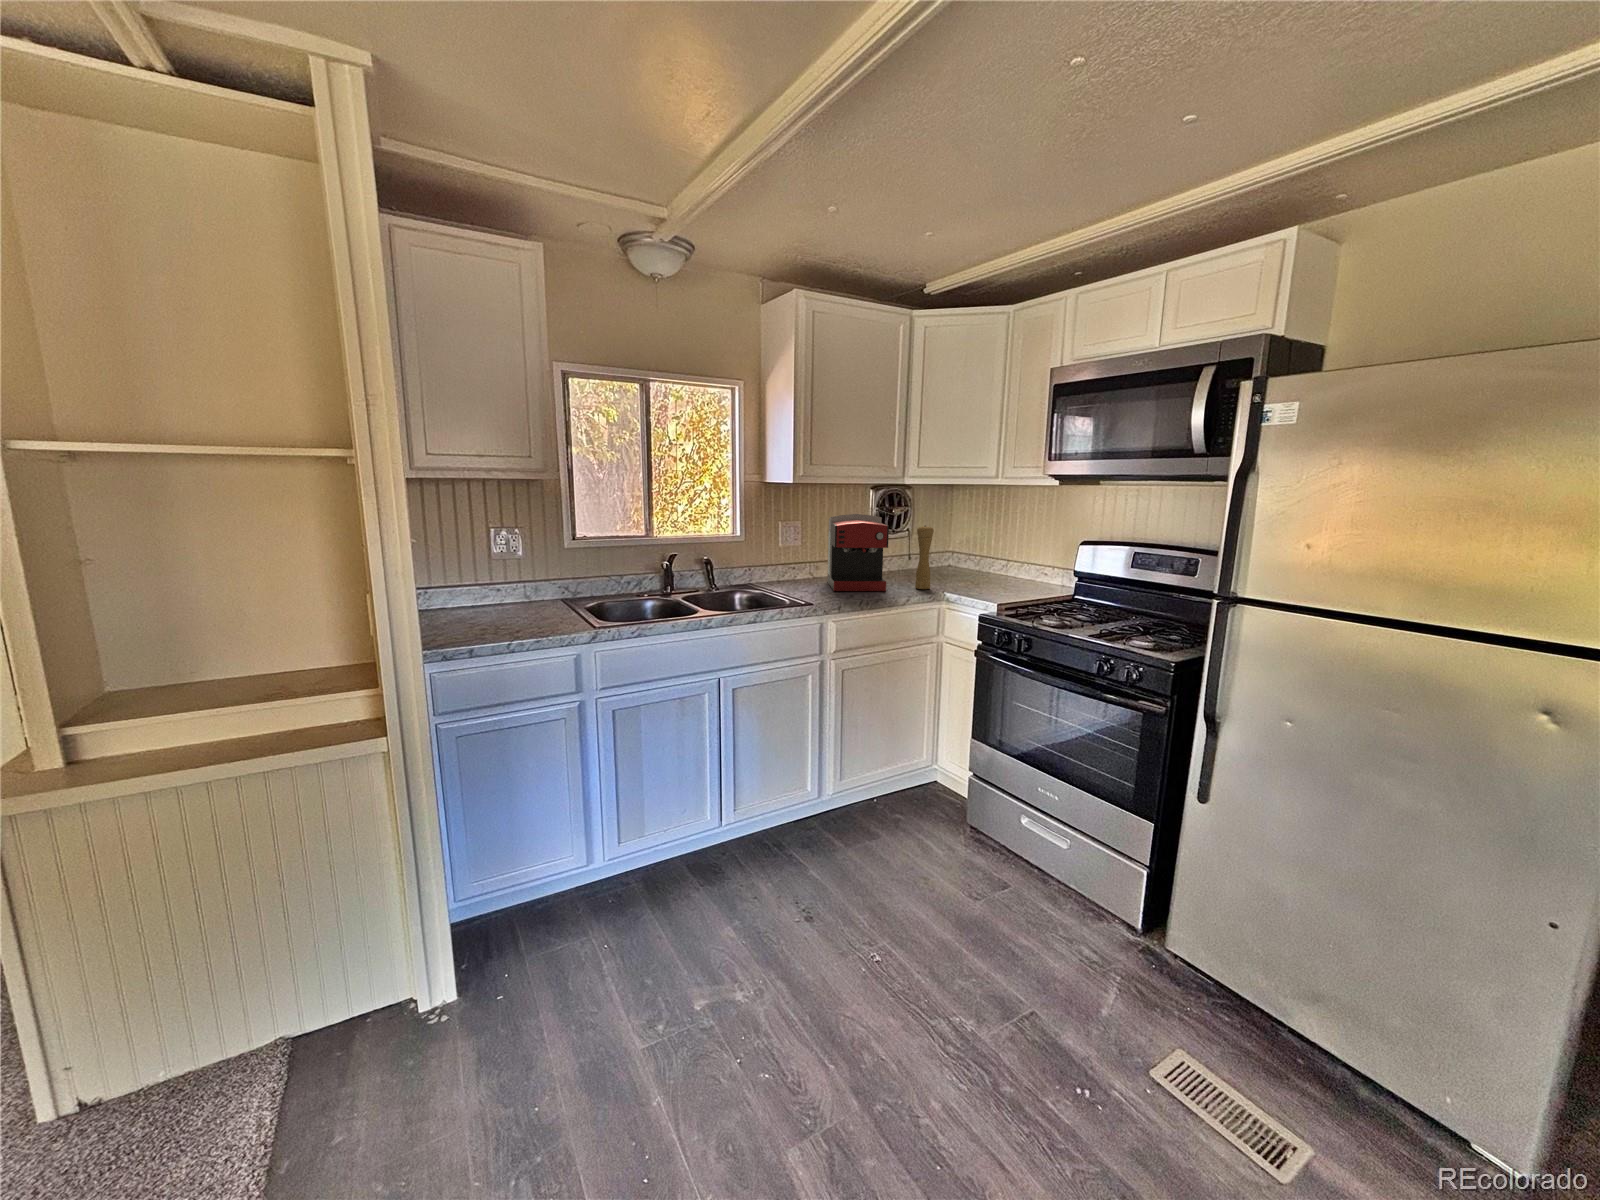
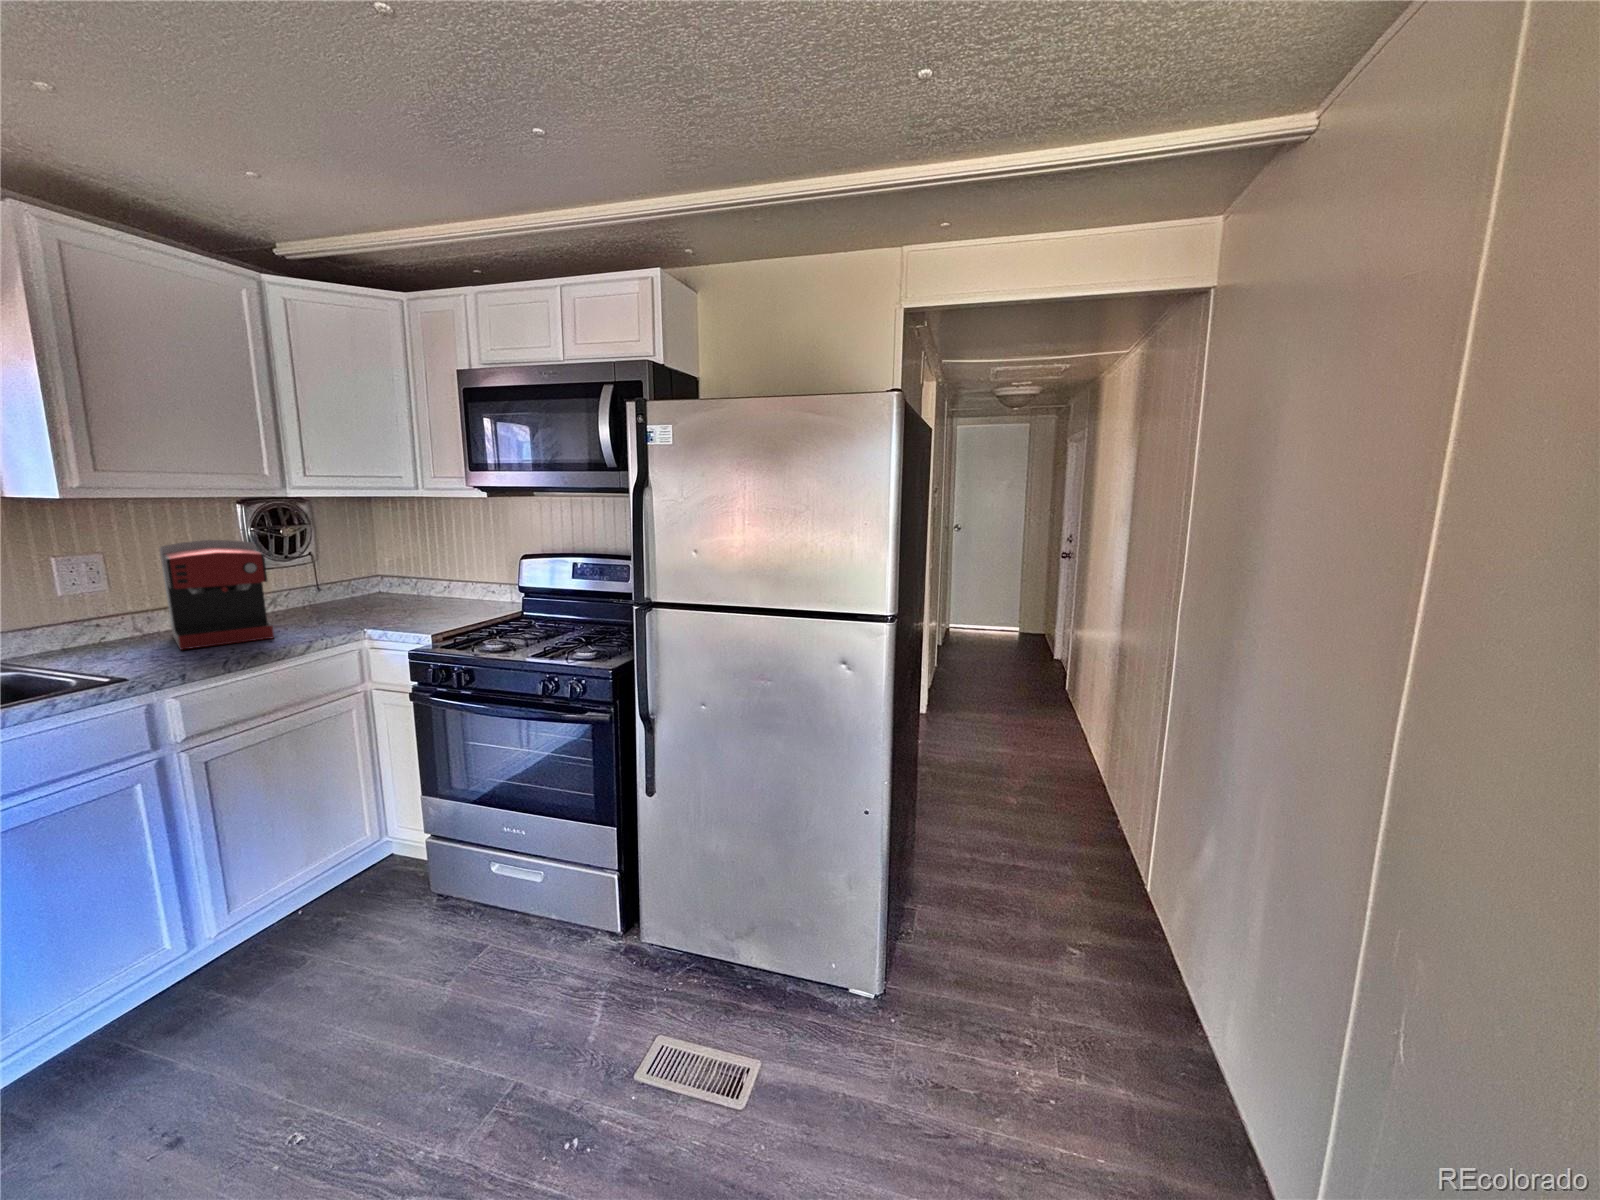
pepper mill: present [915,526,934,589] -> none [312,549,344,628]

